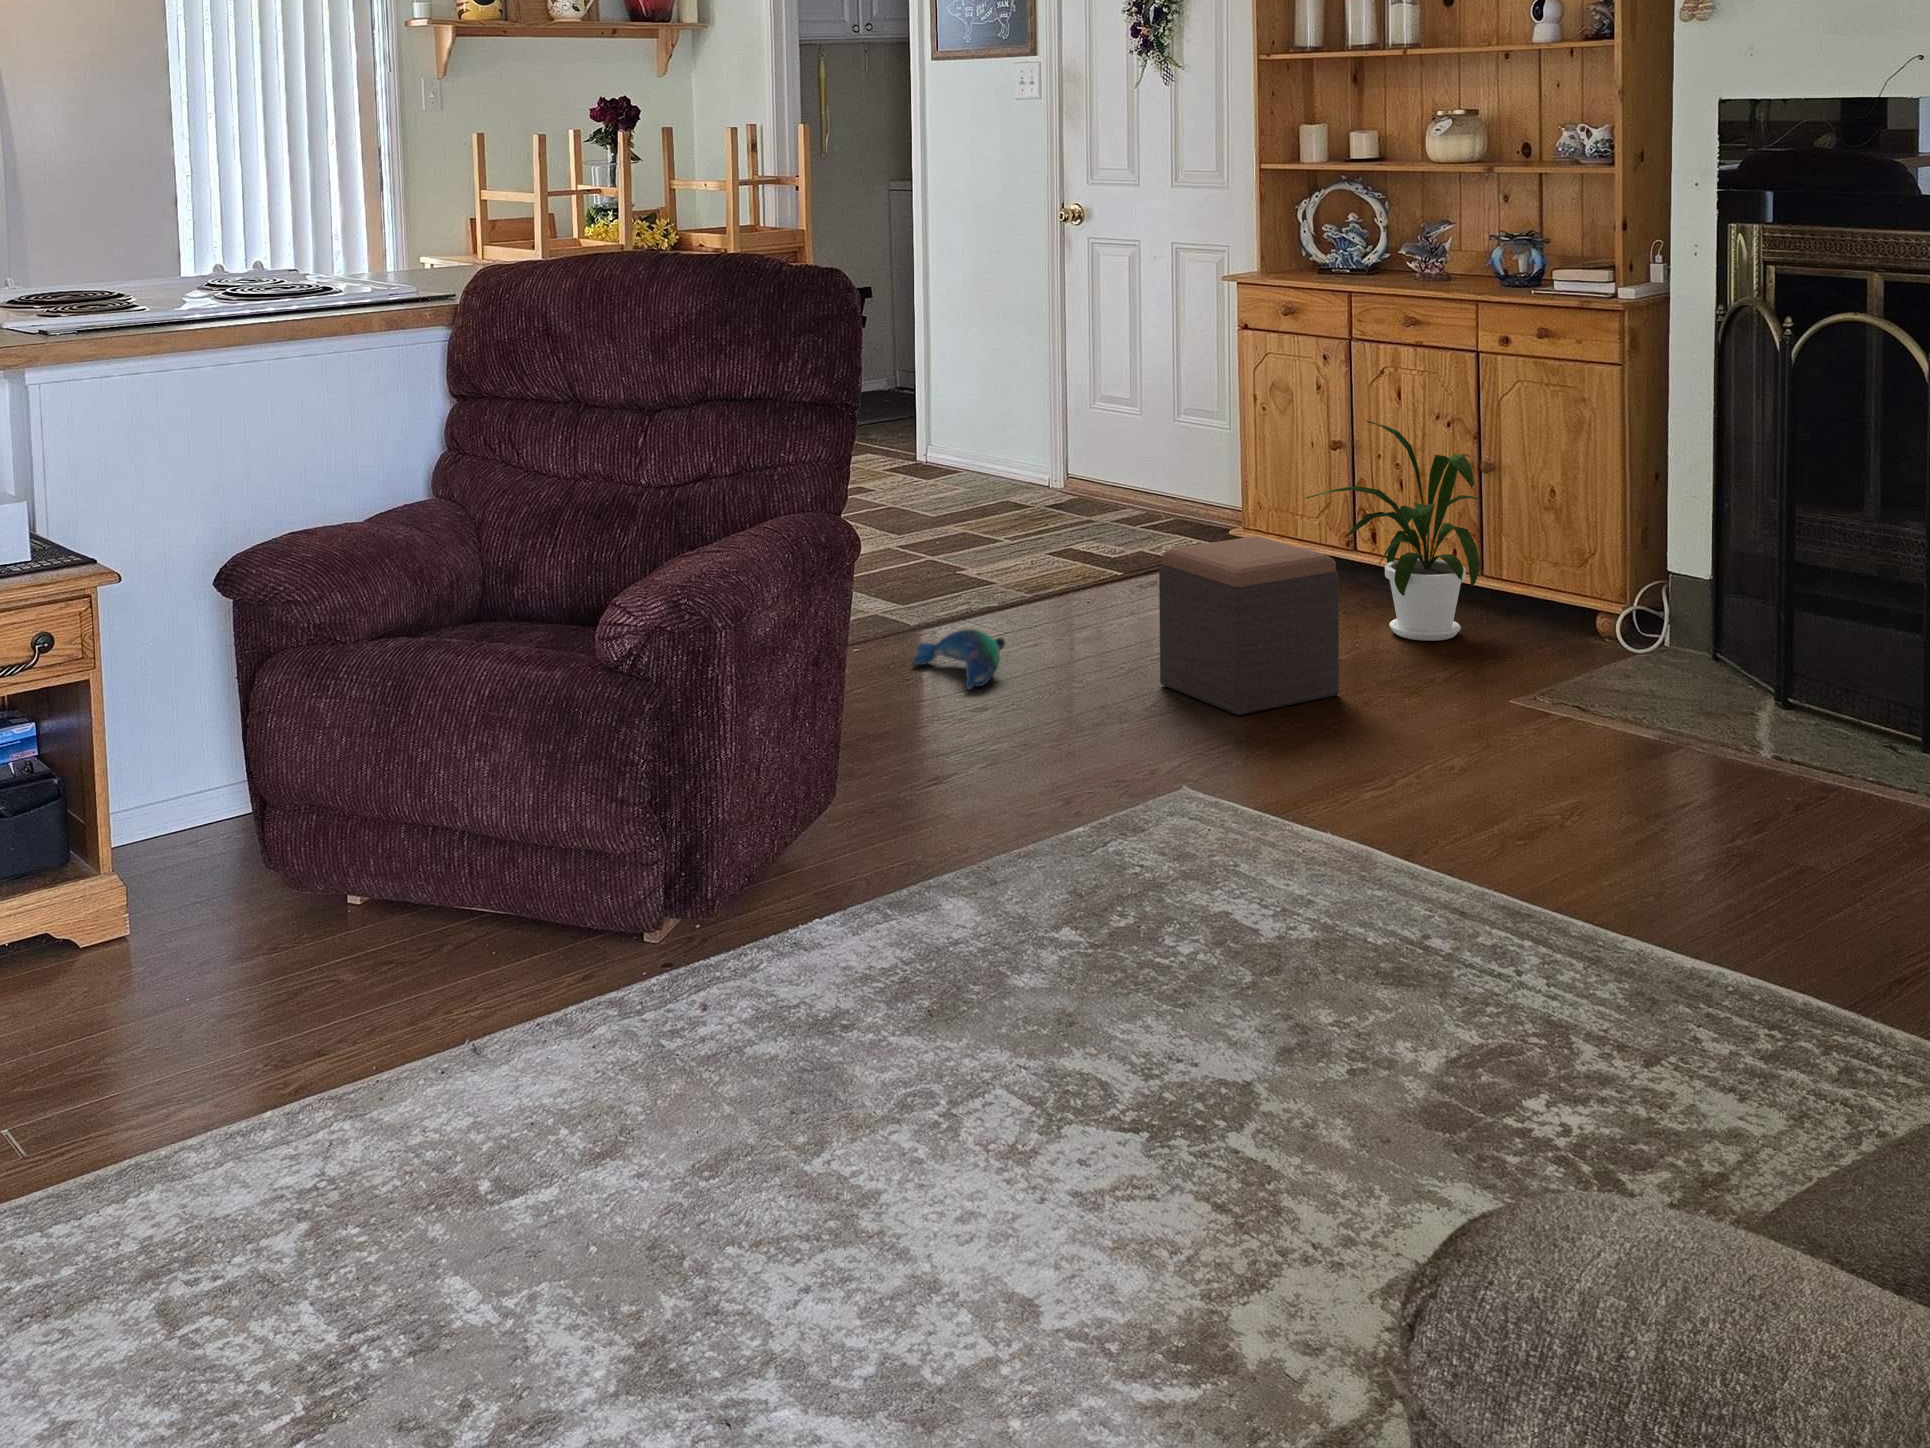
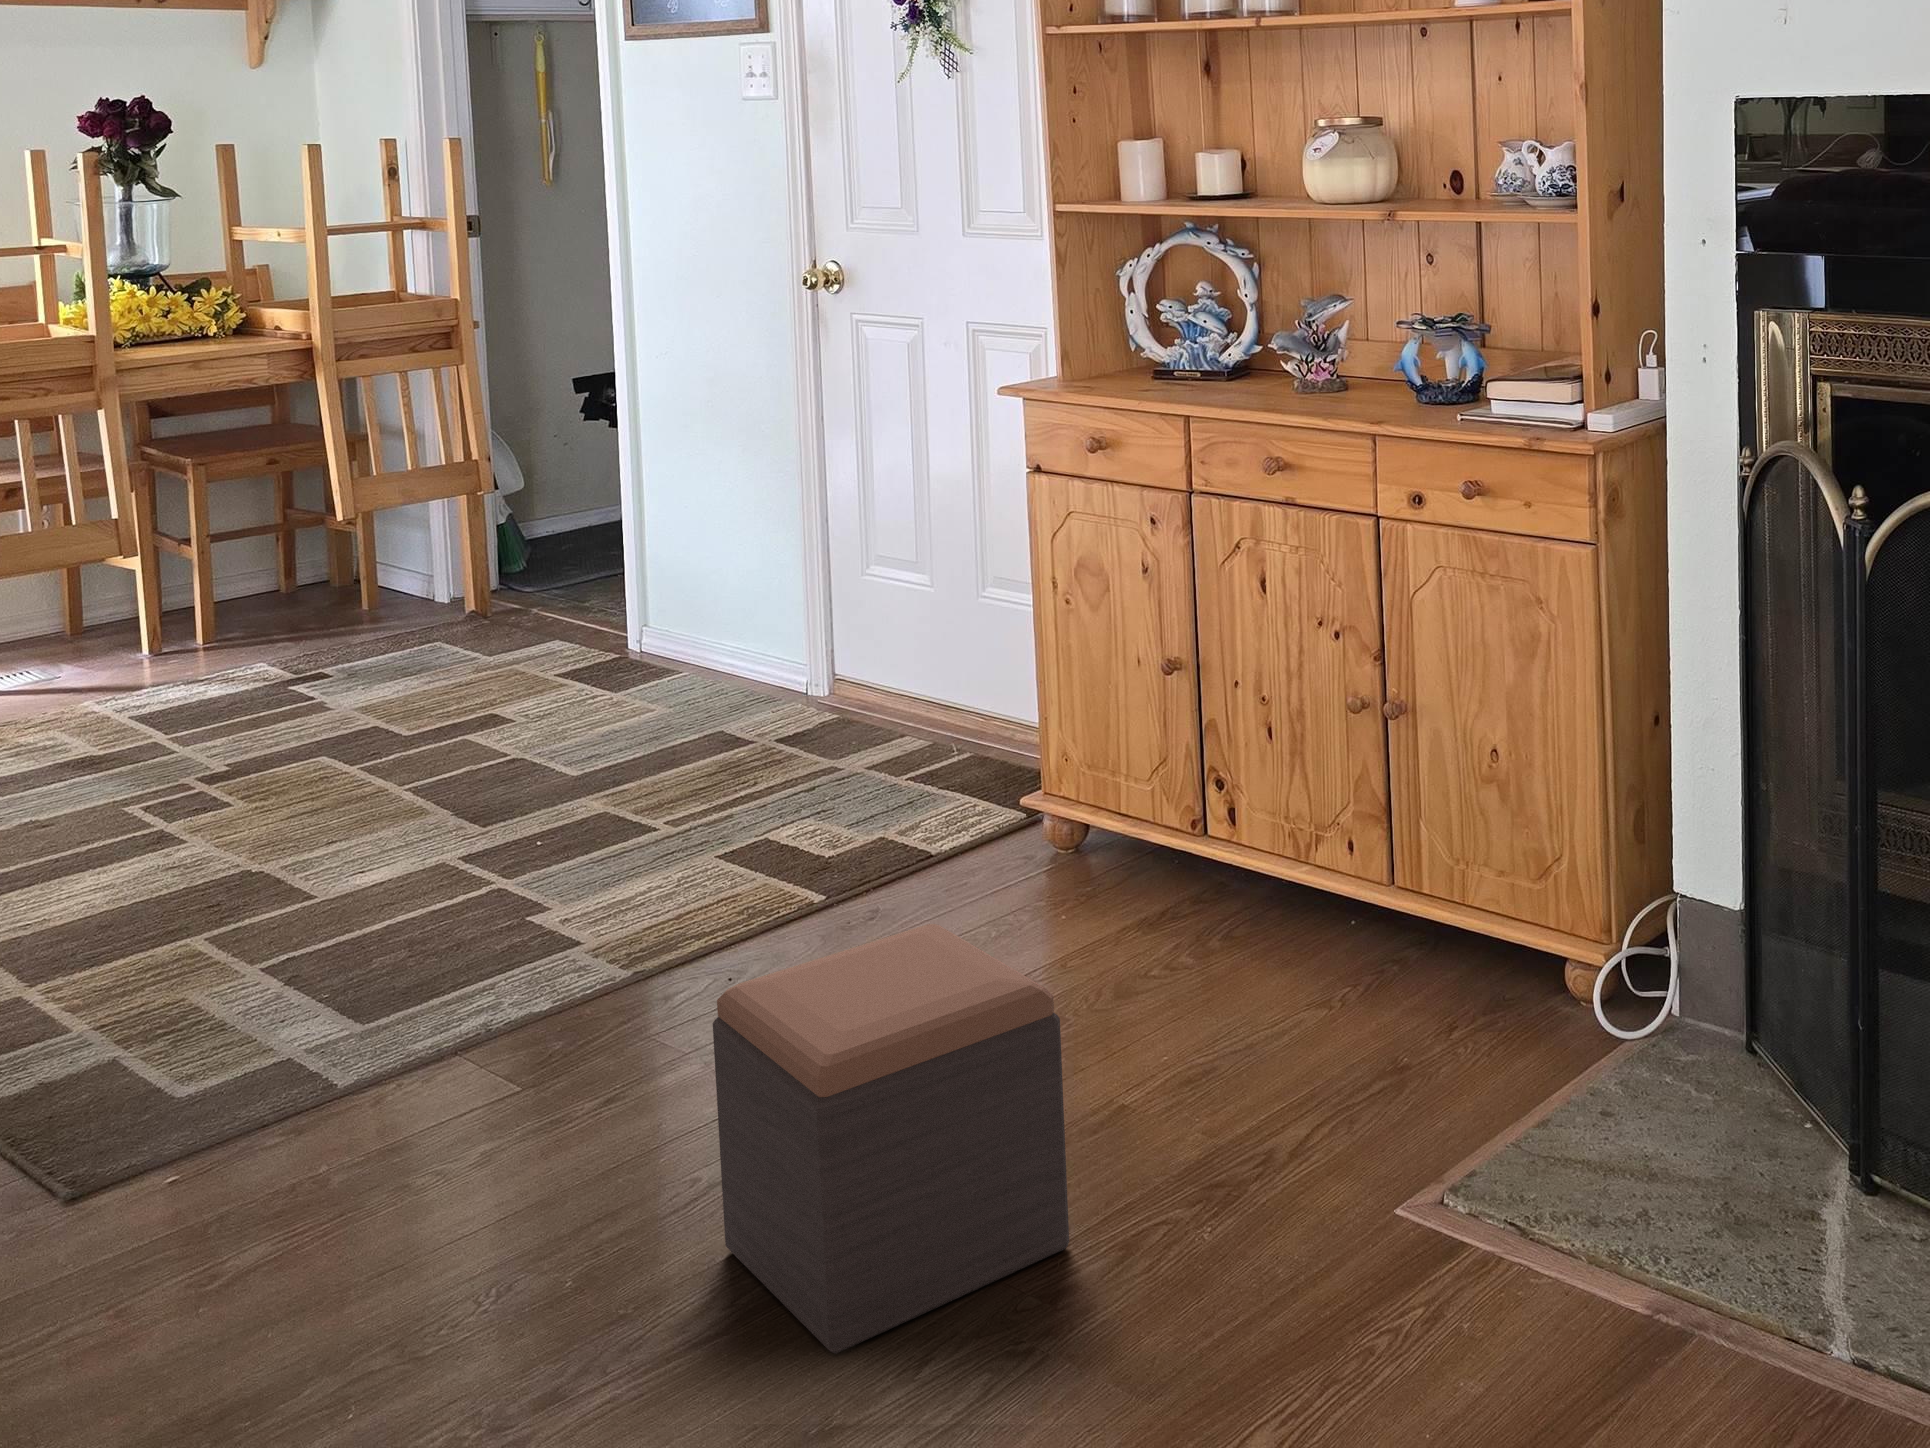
house plant: present [1306,421,1482,641] -> none [1063,651,1377,1043]
plush toy: present [913,629,1005,690] -> none [244,1148,426,1320]

